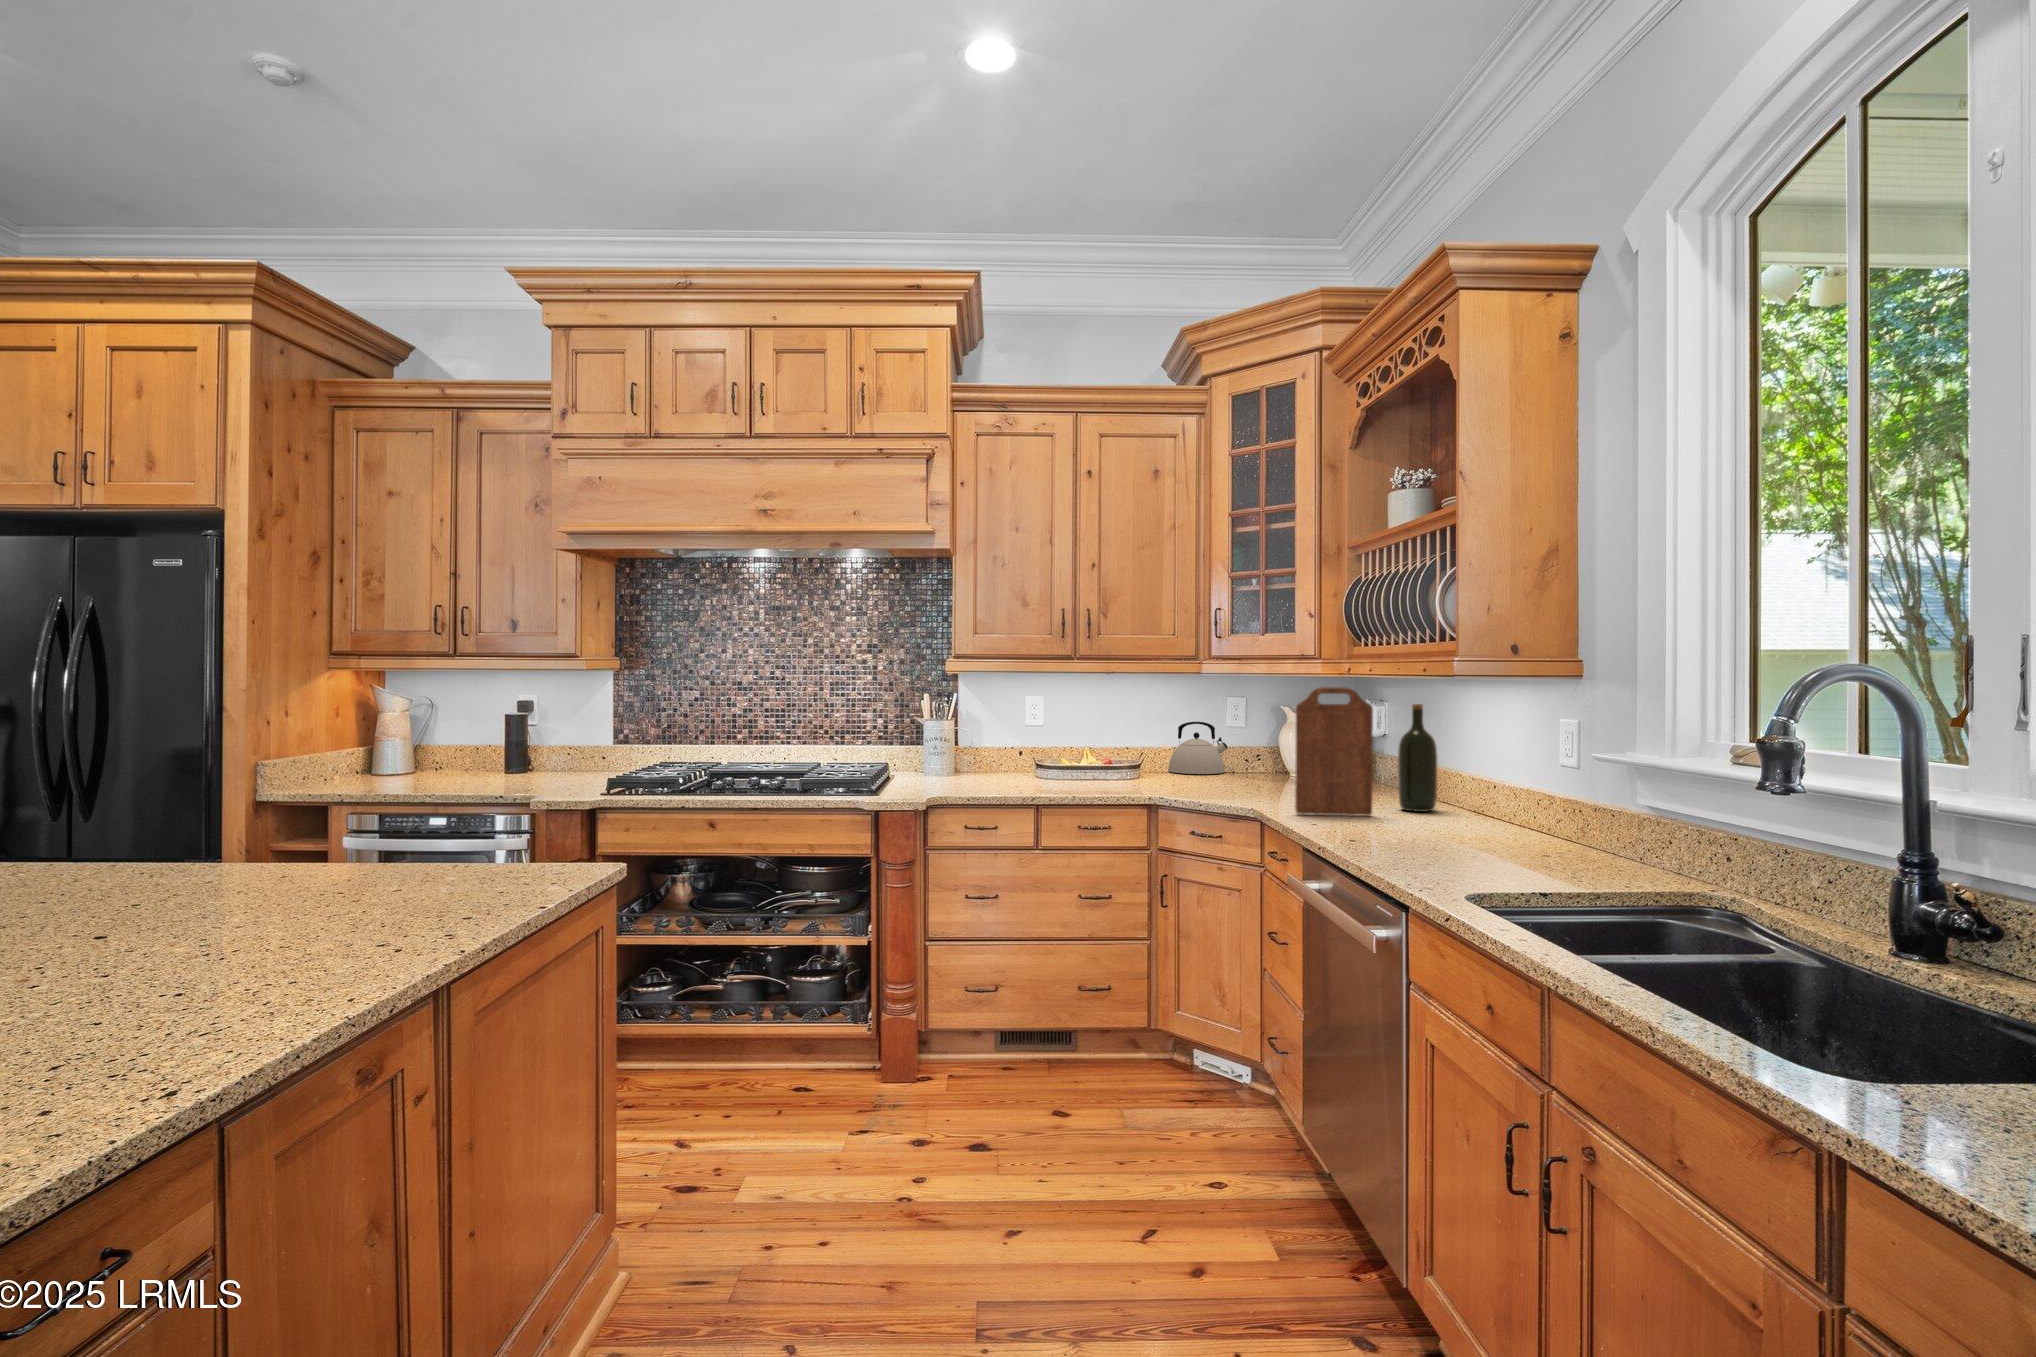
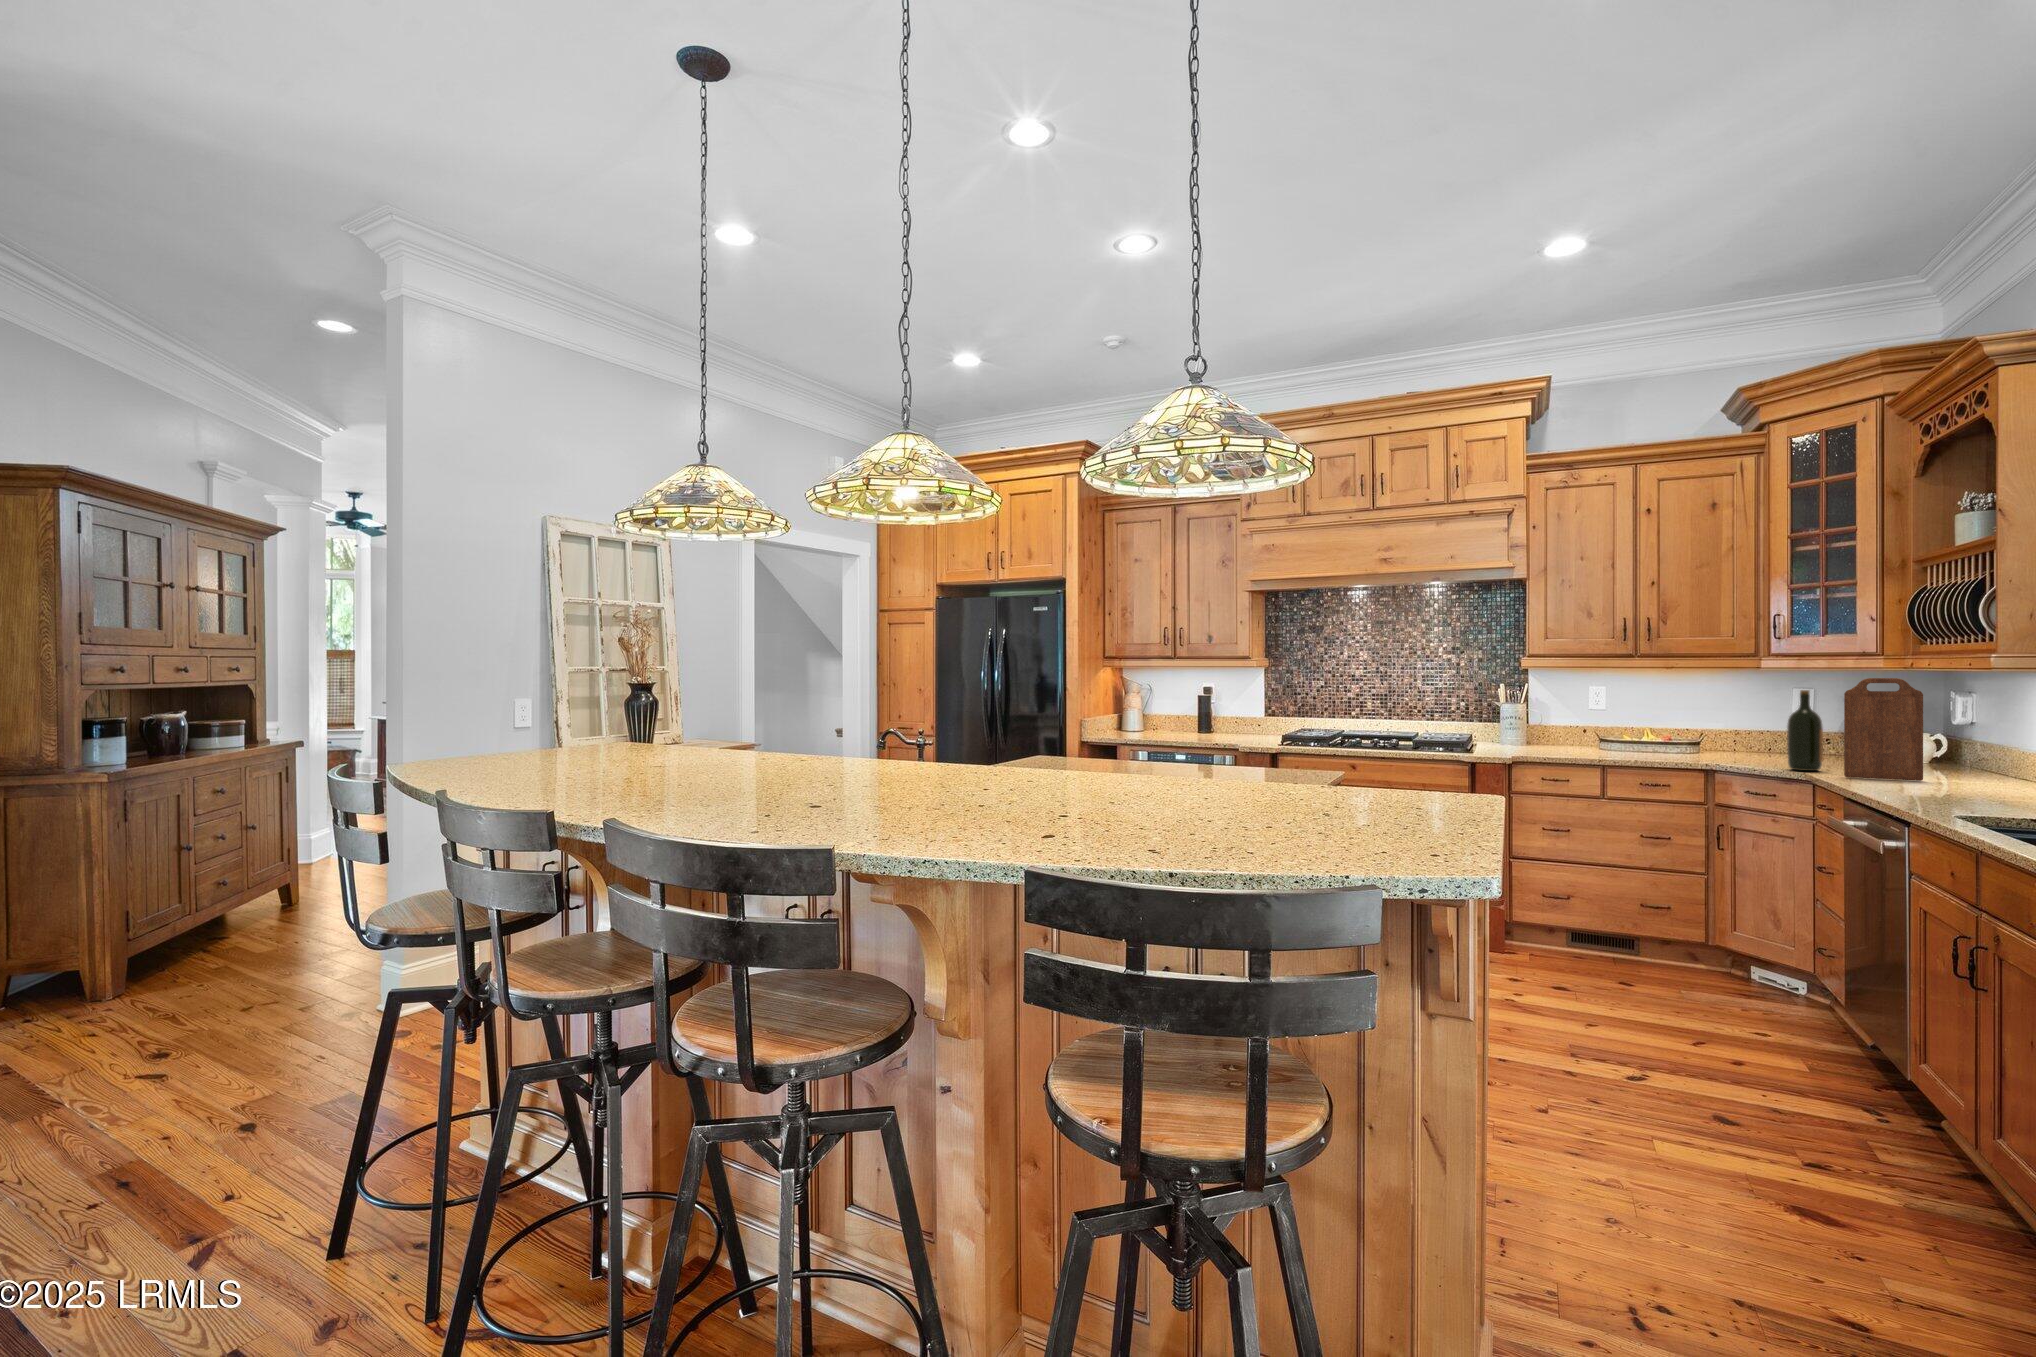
wine bottle: present [1398,704,1438,812] -> present [1787,690,1823,771]
kettle: present [1168,722,1228,774] -> none [1728,709,1790,752]

